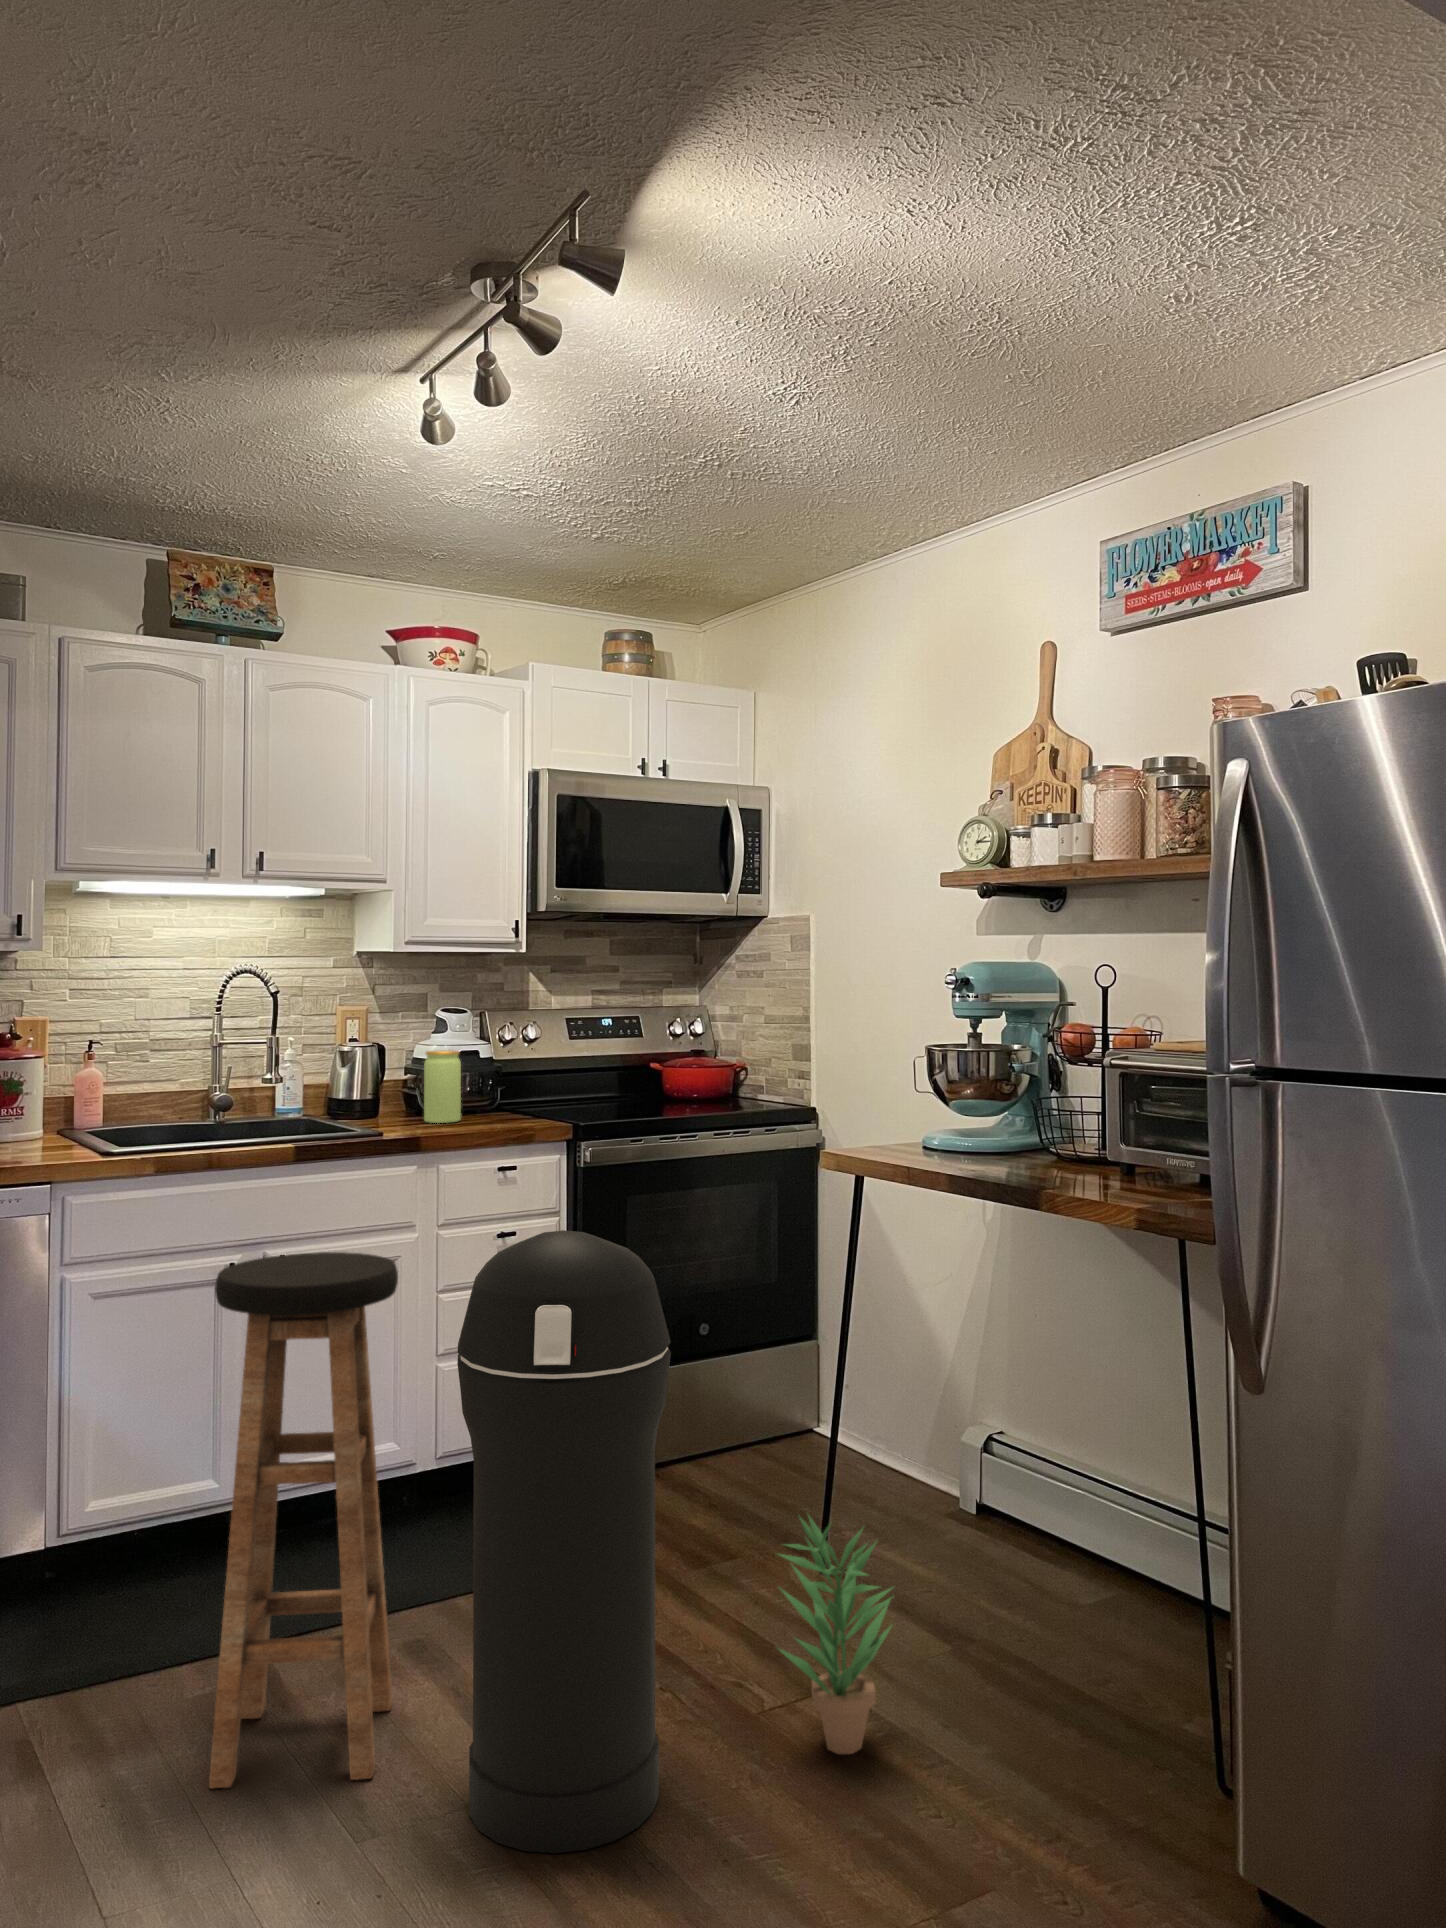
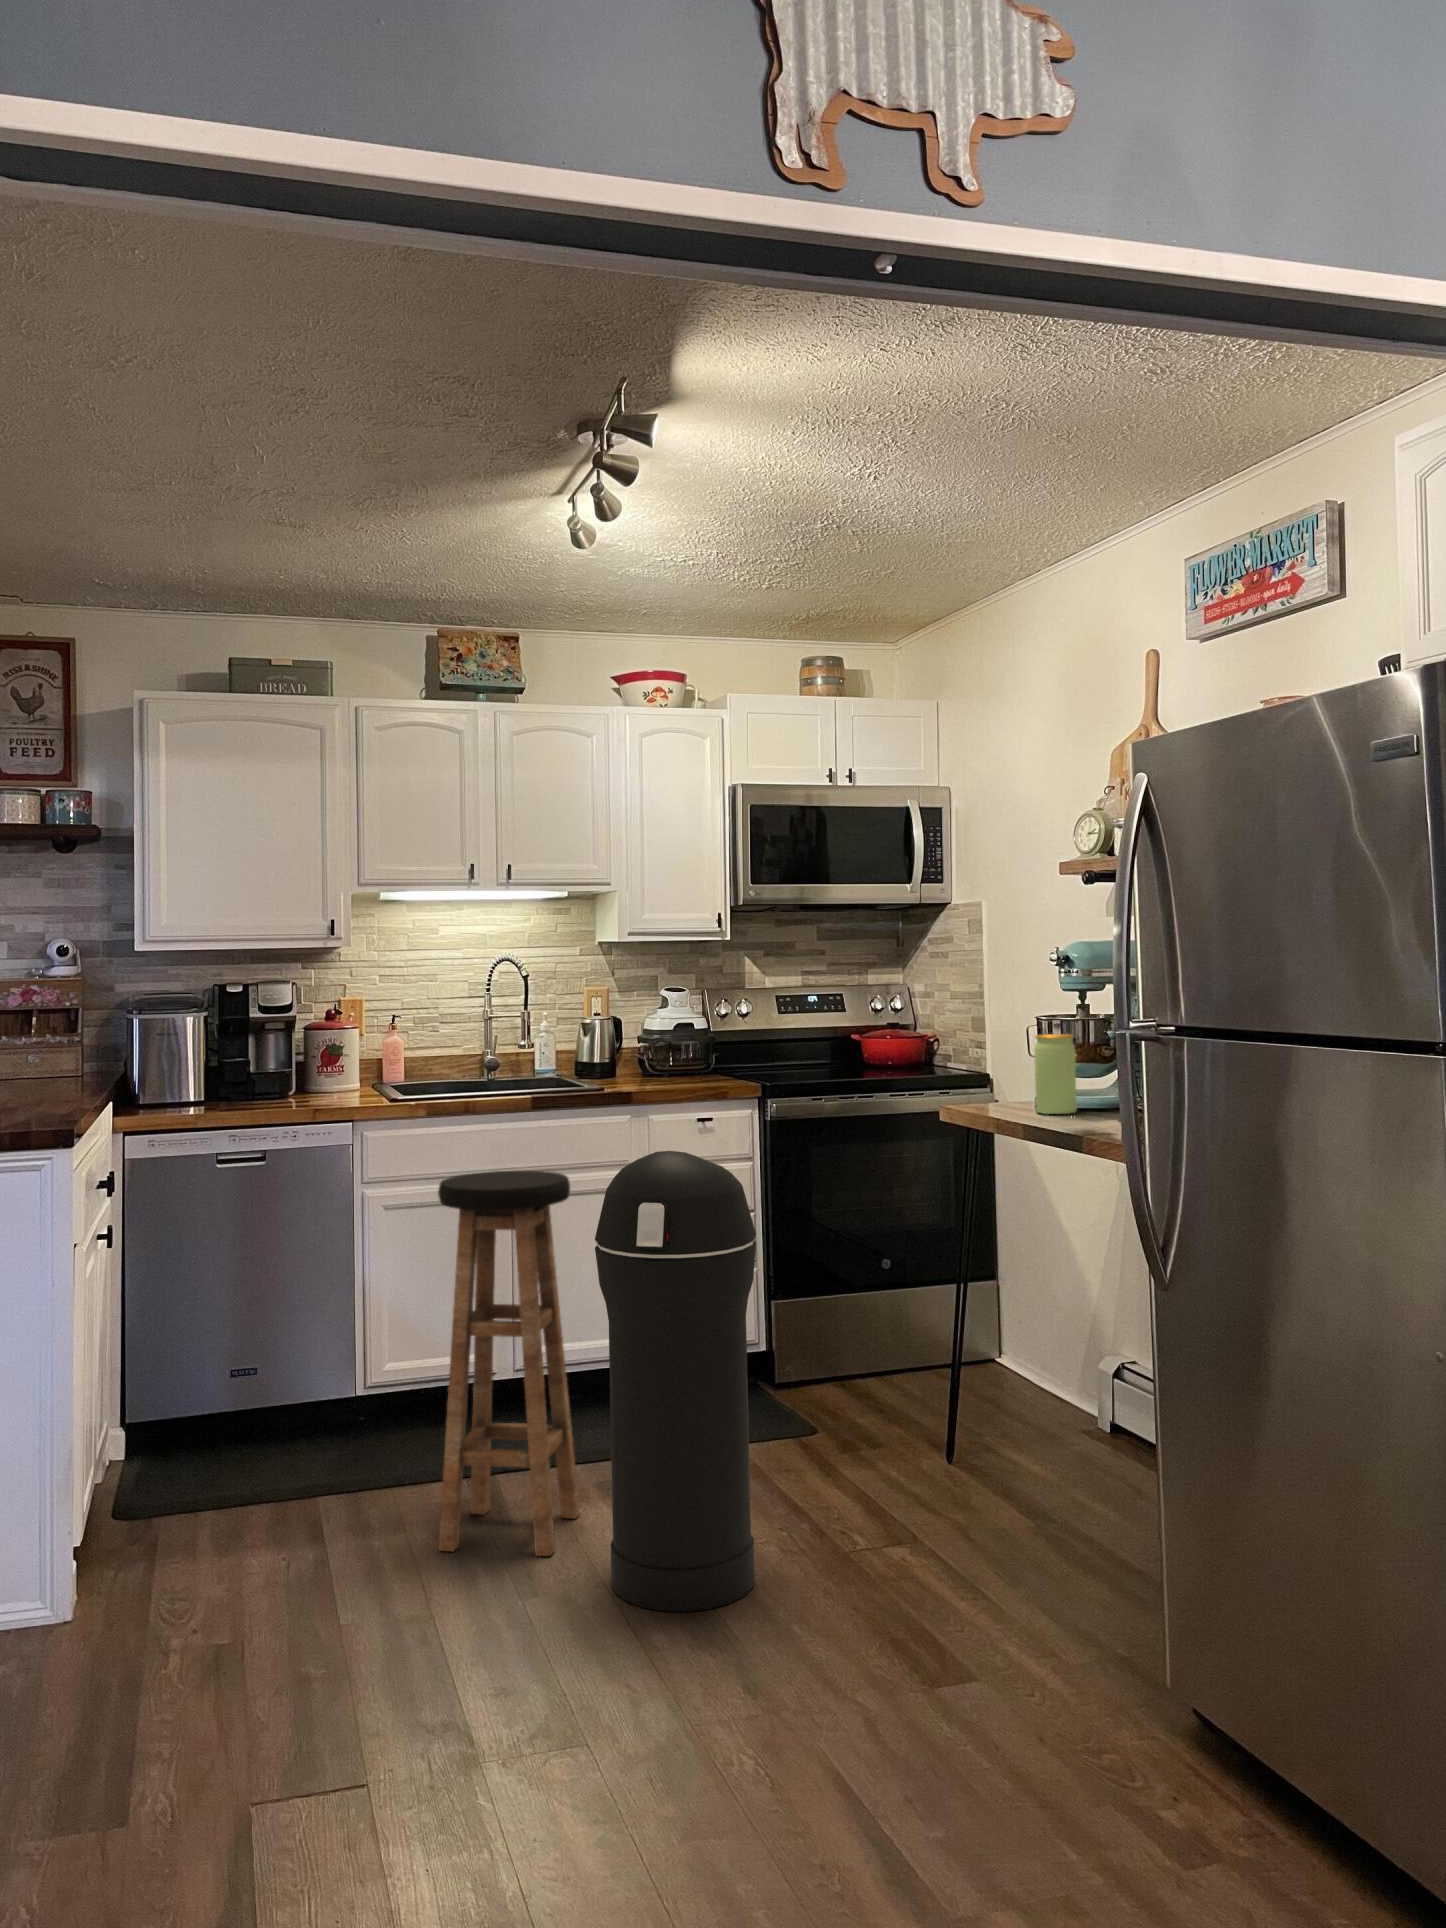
jar: present [424,1050,461,1123] -> present [1034,1034,1077,1114]
potted plant: present [780,1516,891,1754] -> none [850,1383,955,1577]

